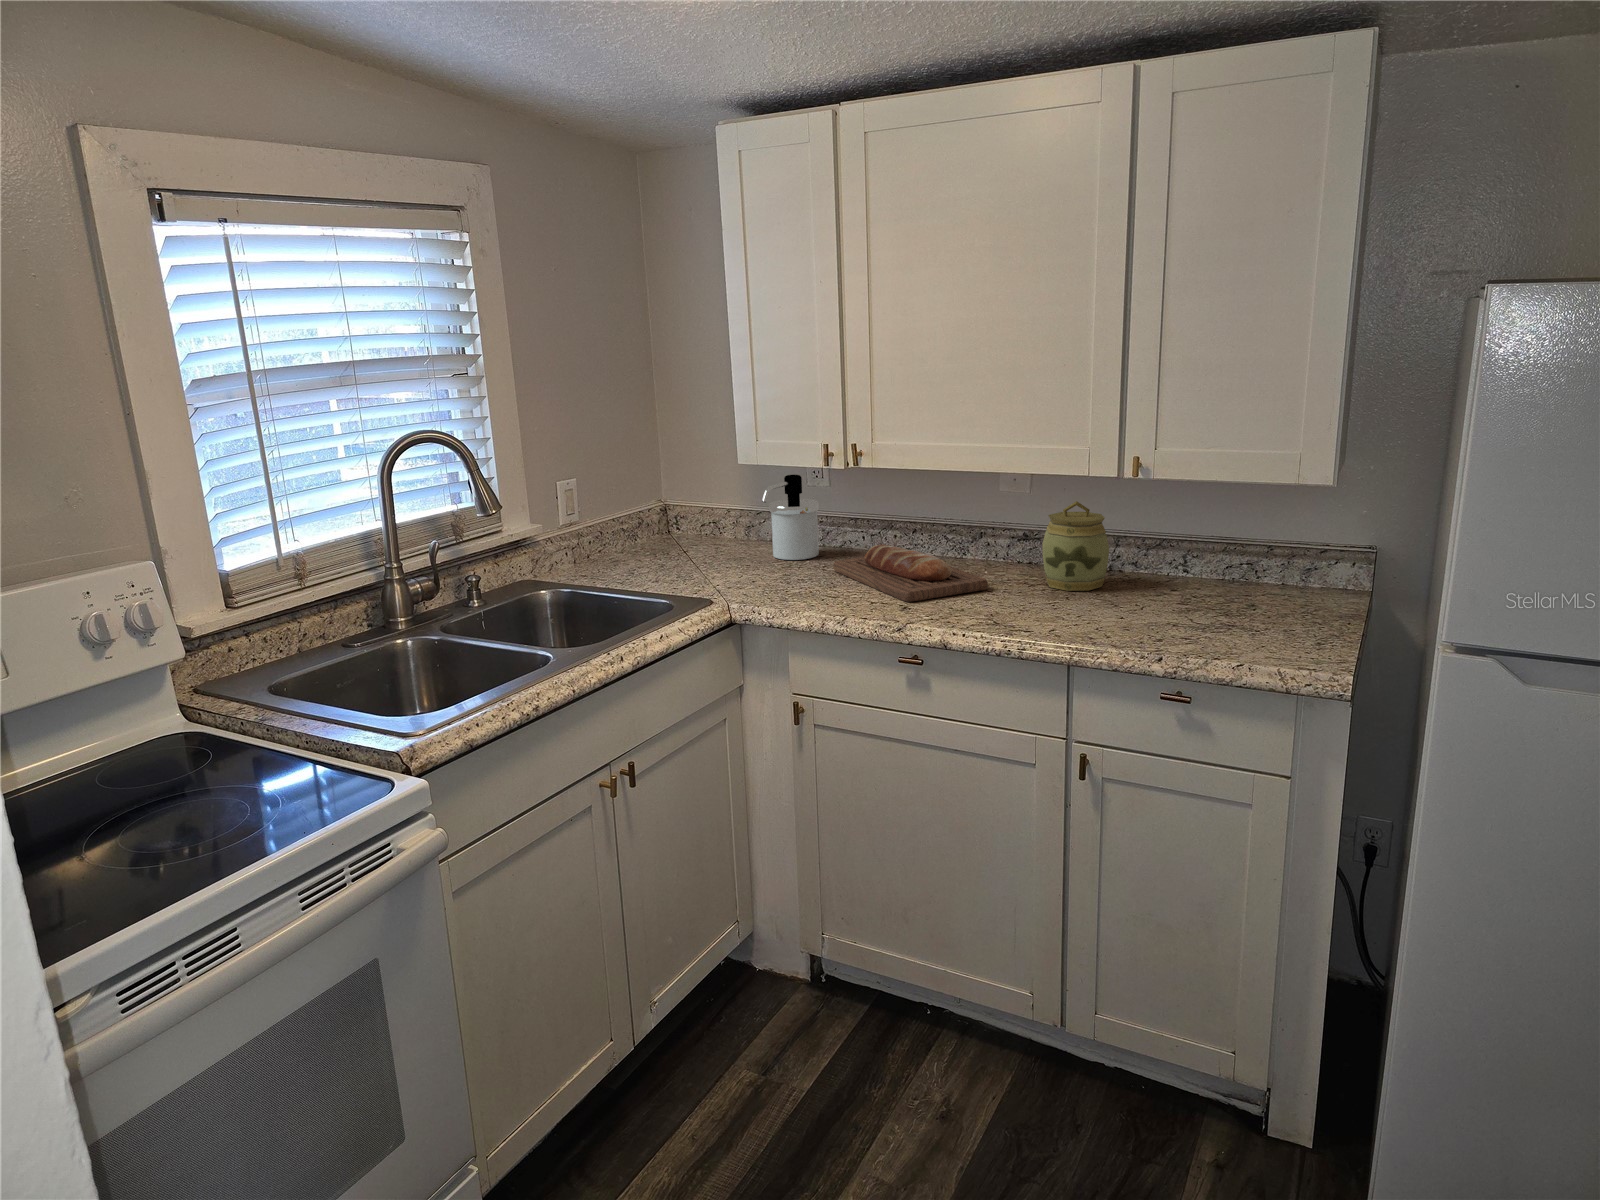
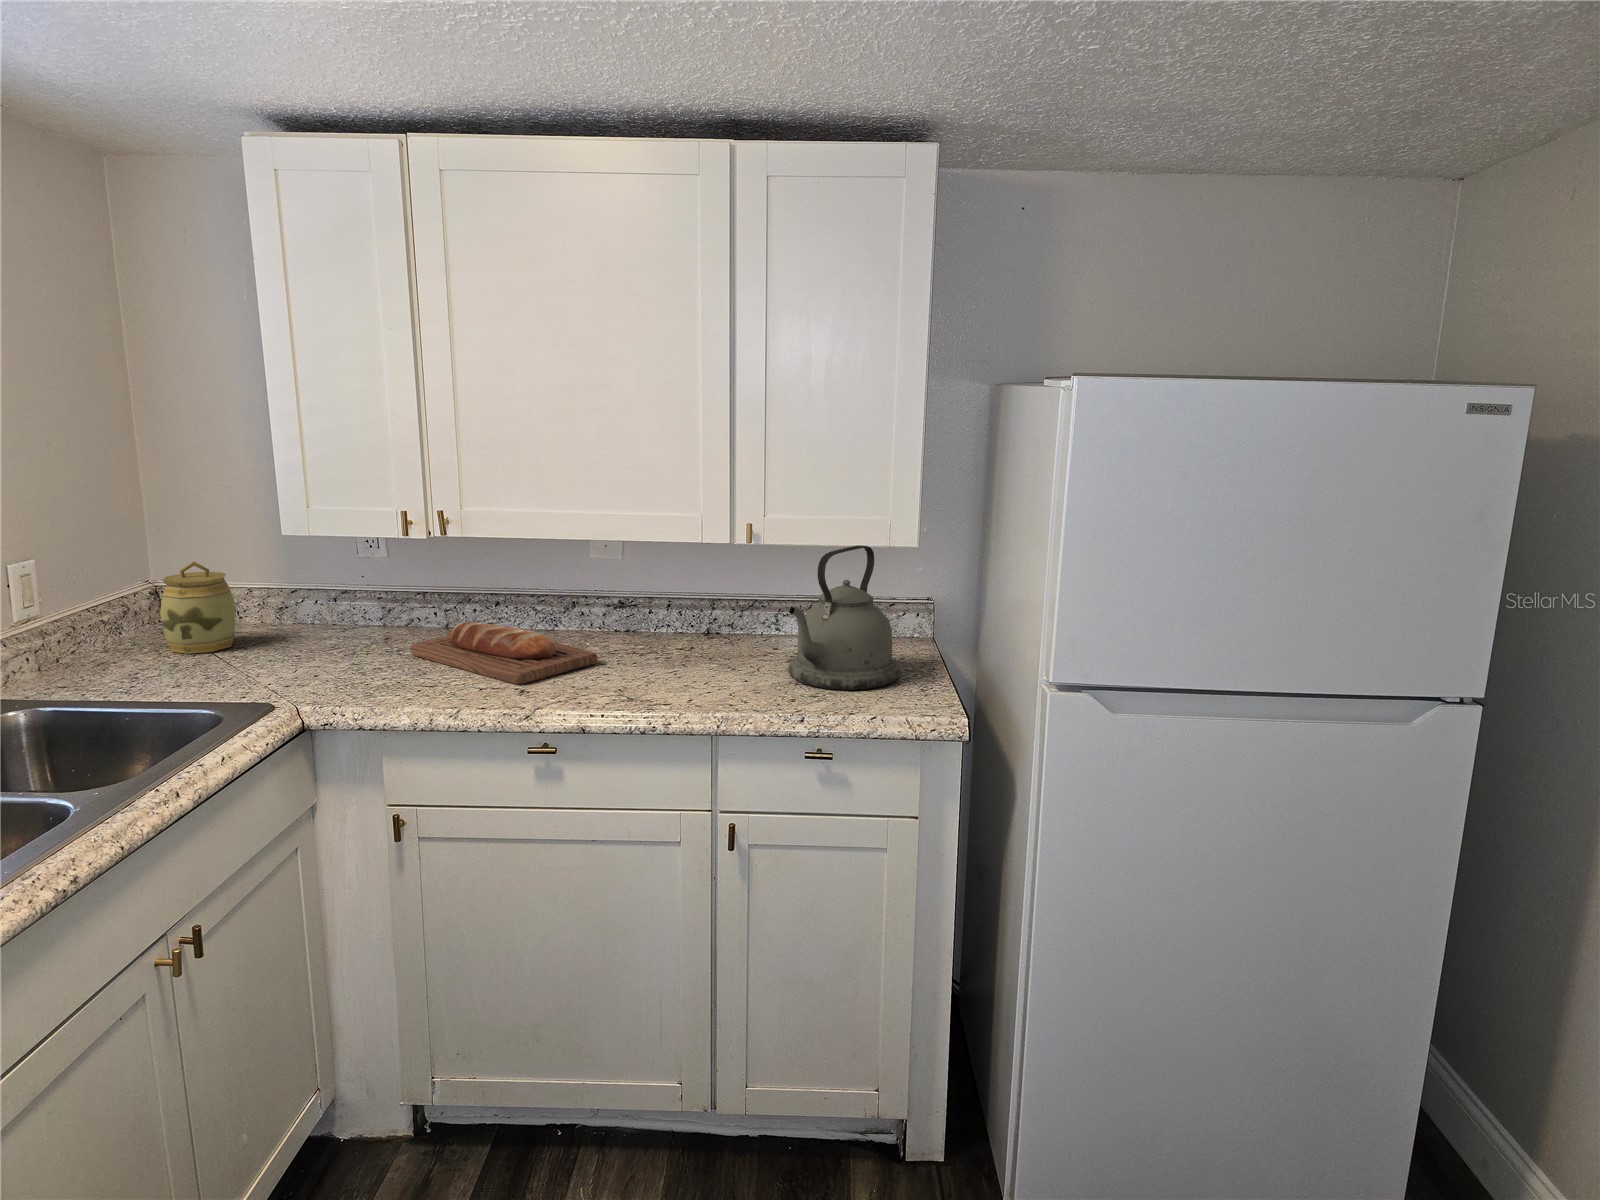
soap dispenser: present [762,475,819,560] -> none [315,547,382,646]
kettle: none [1161,484,1297,636] -> present [788,545,900,690]
jar: present [1042,501,1109,591] -> present [160,562,236,654]

